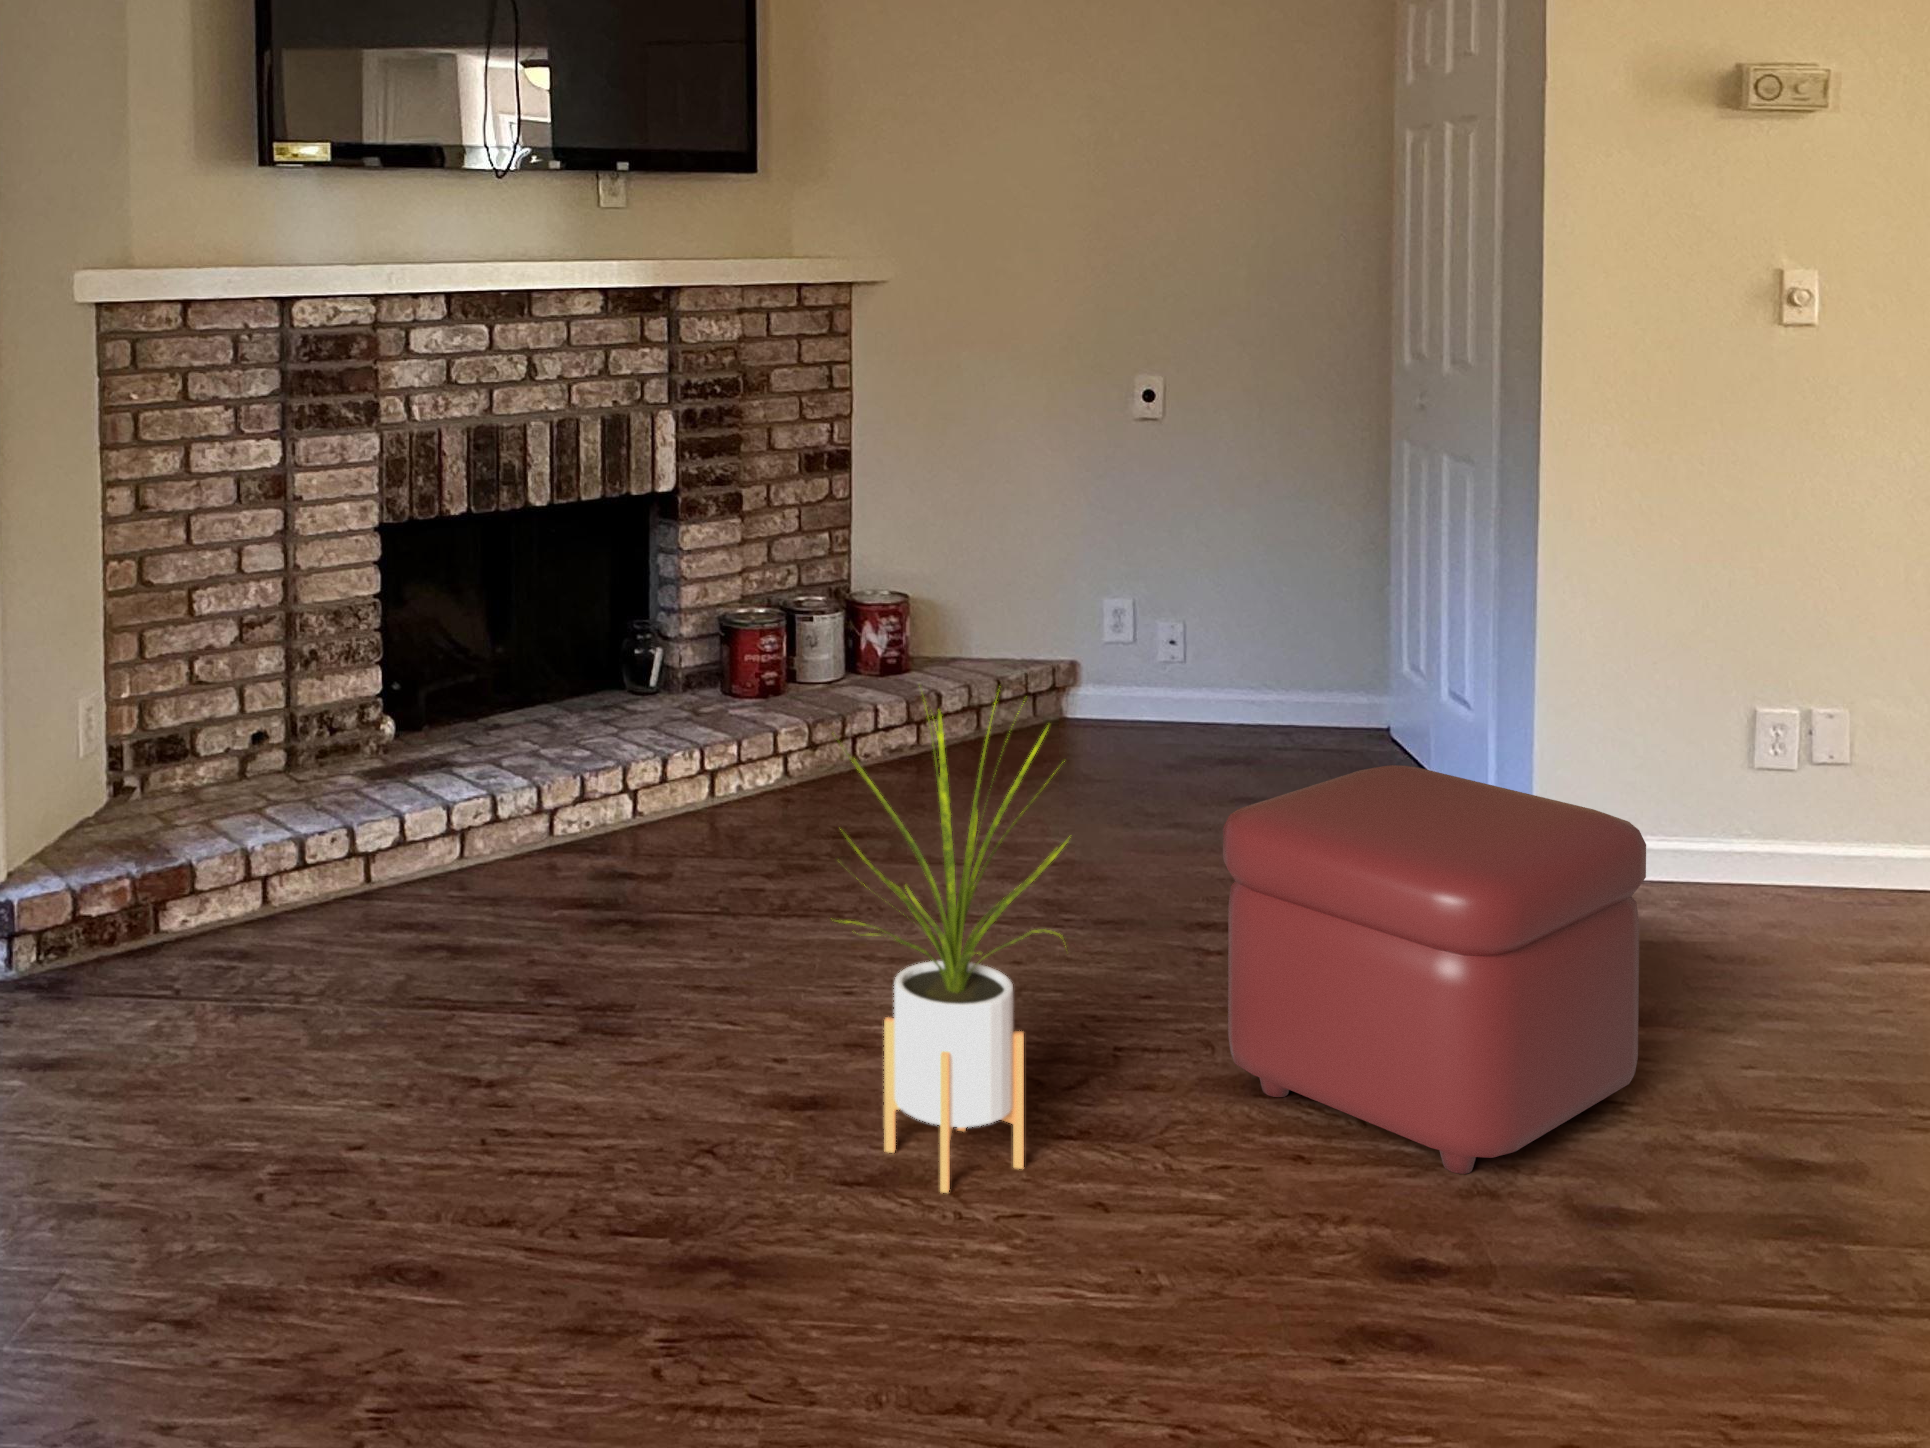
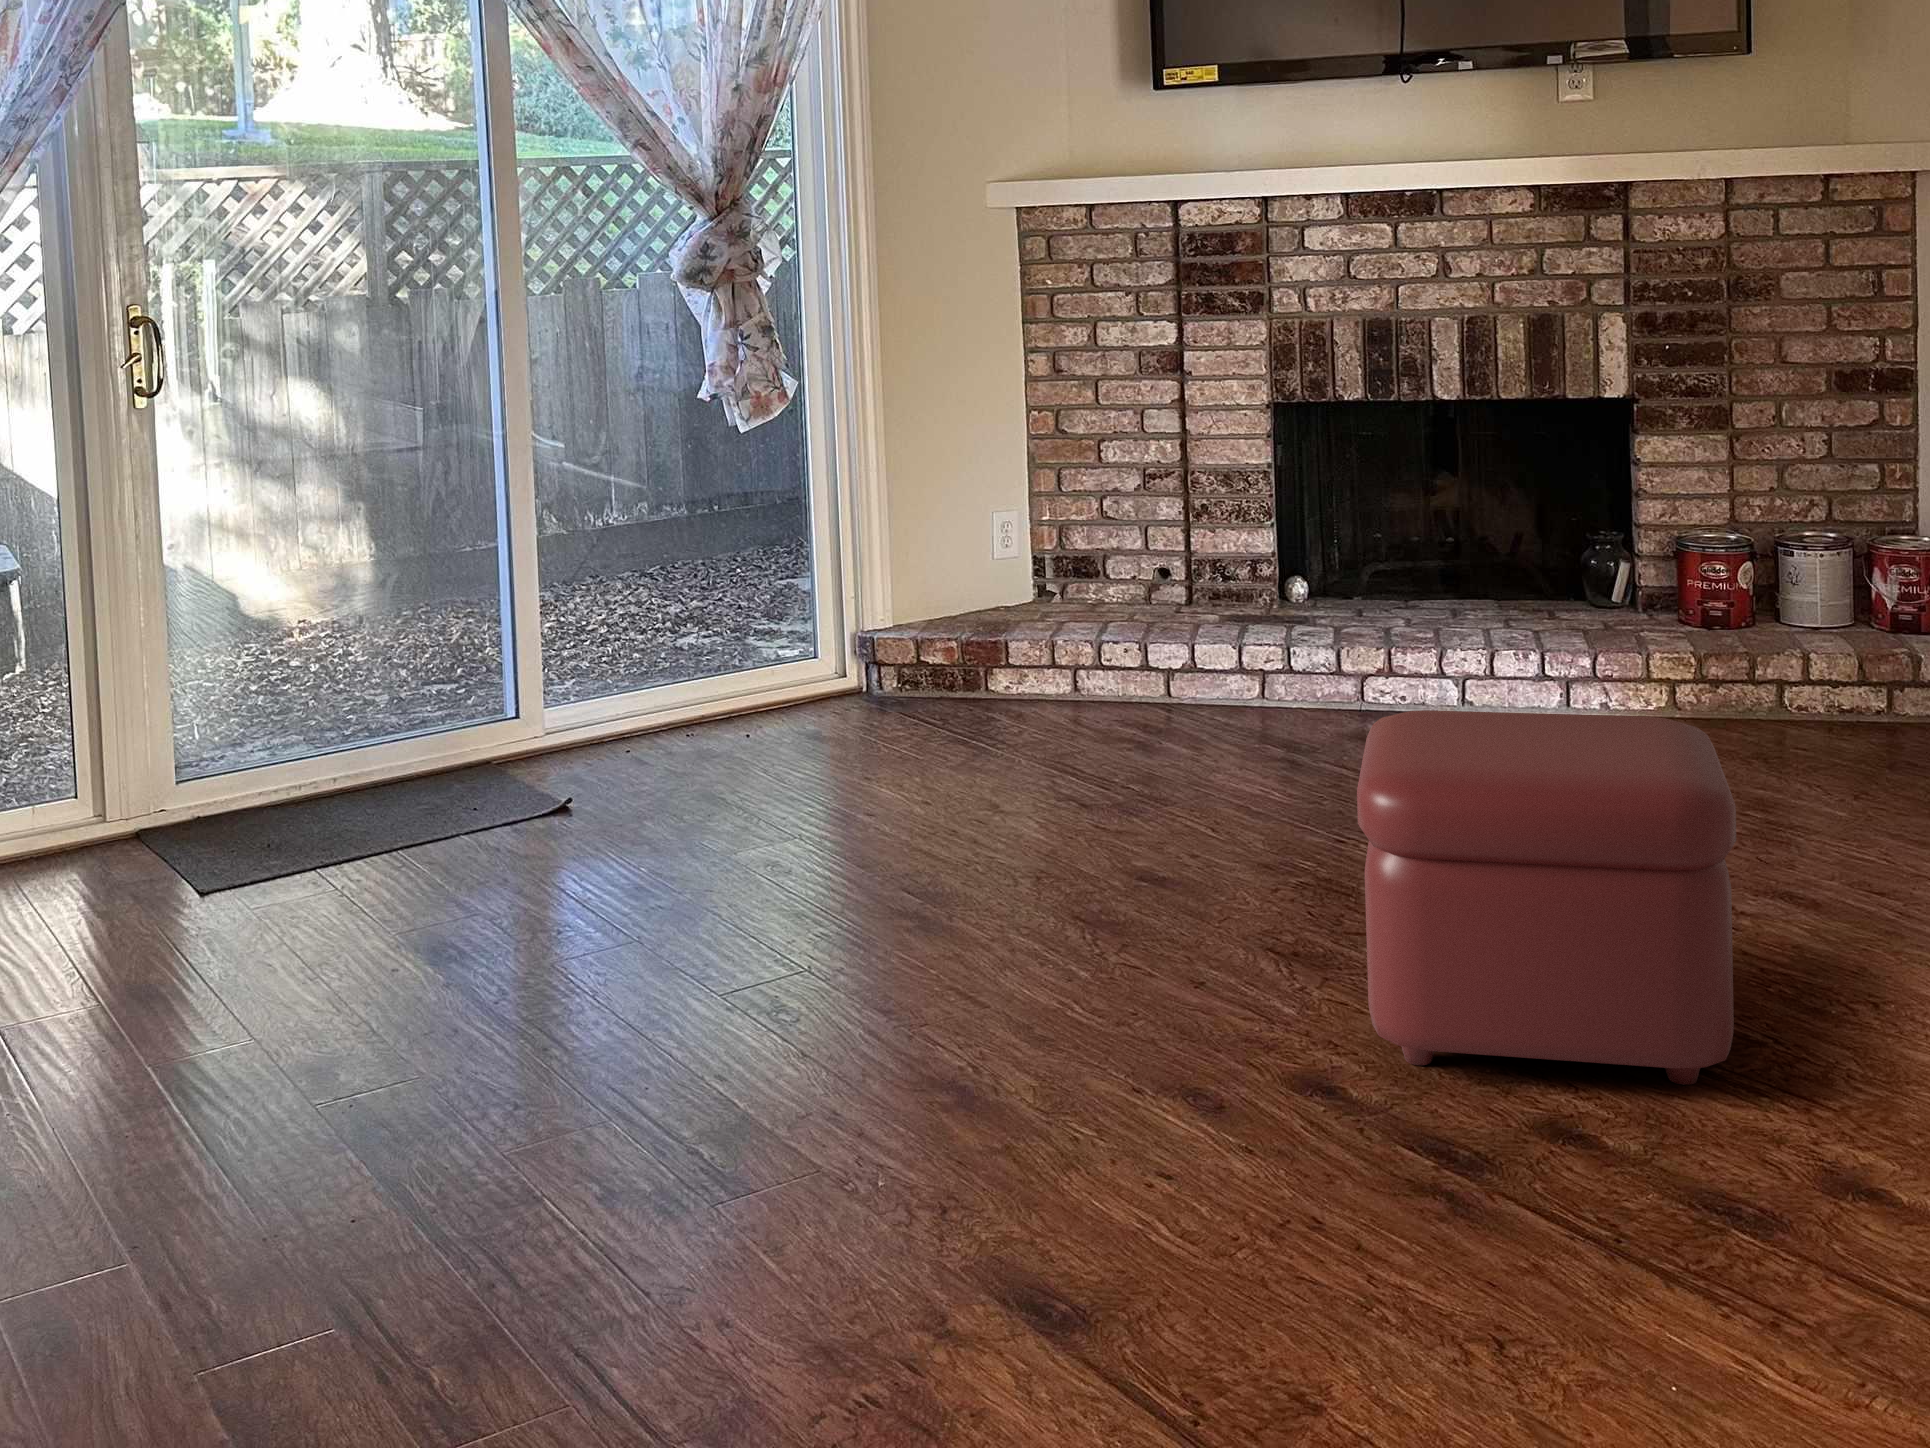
house plant: present [837,710,1068,1193] -> none [997,539,1210,947]

